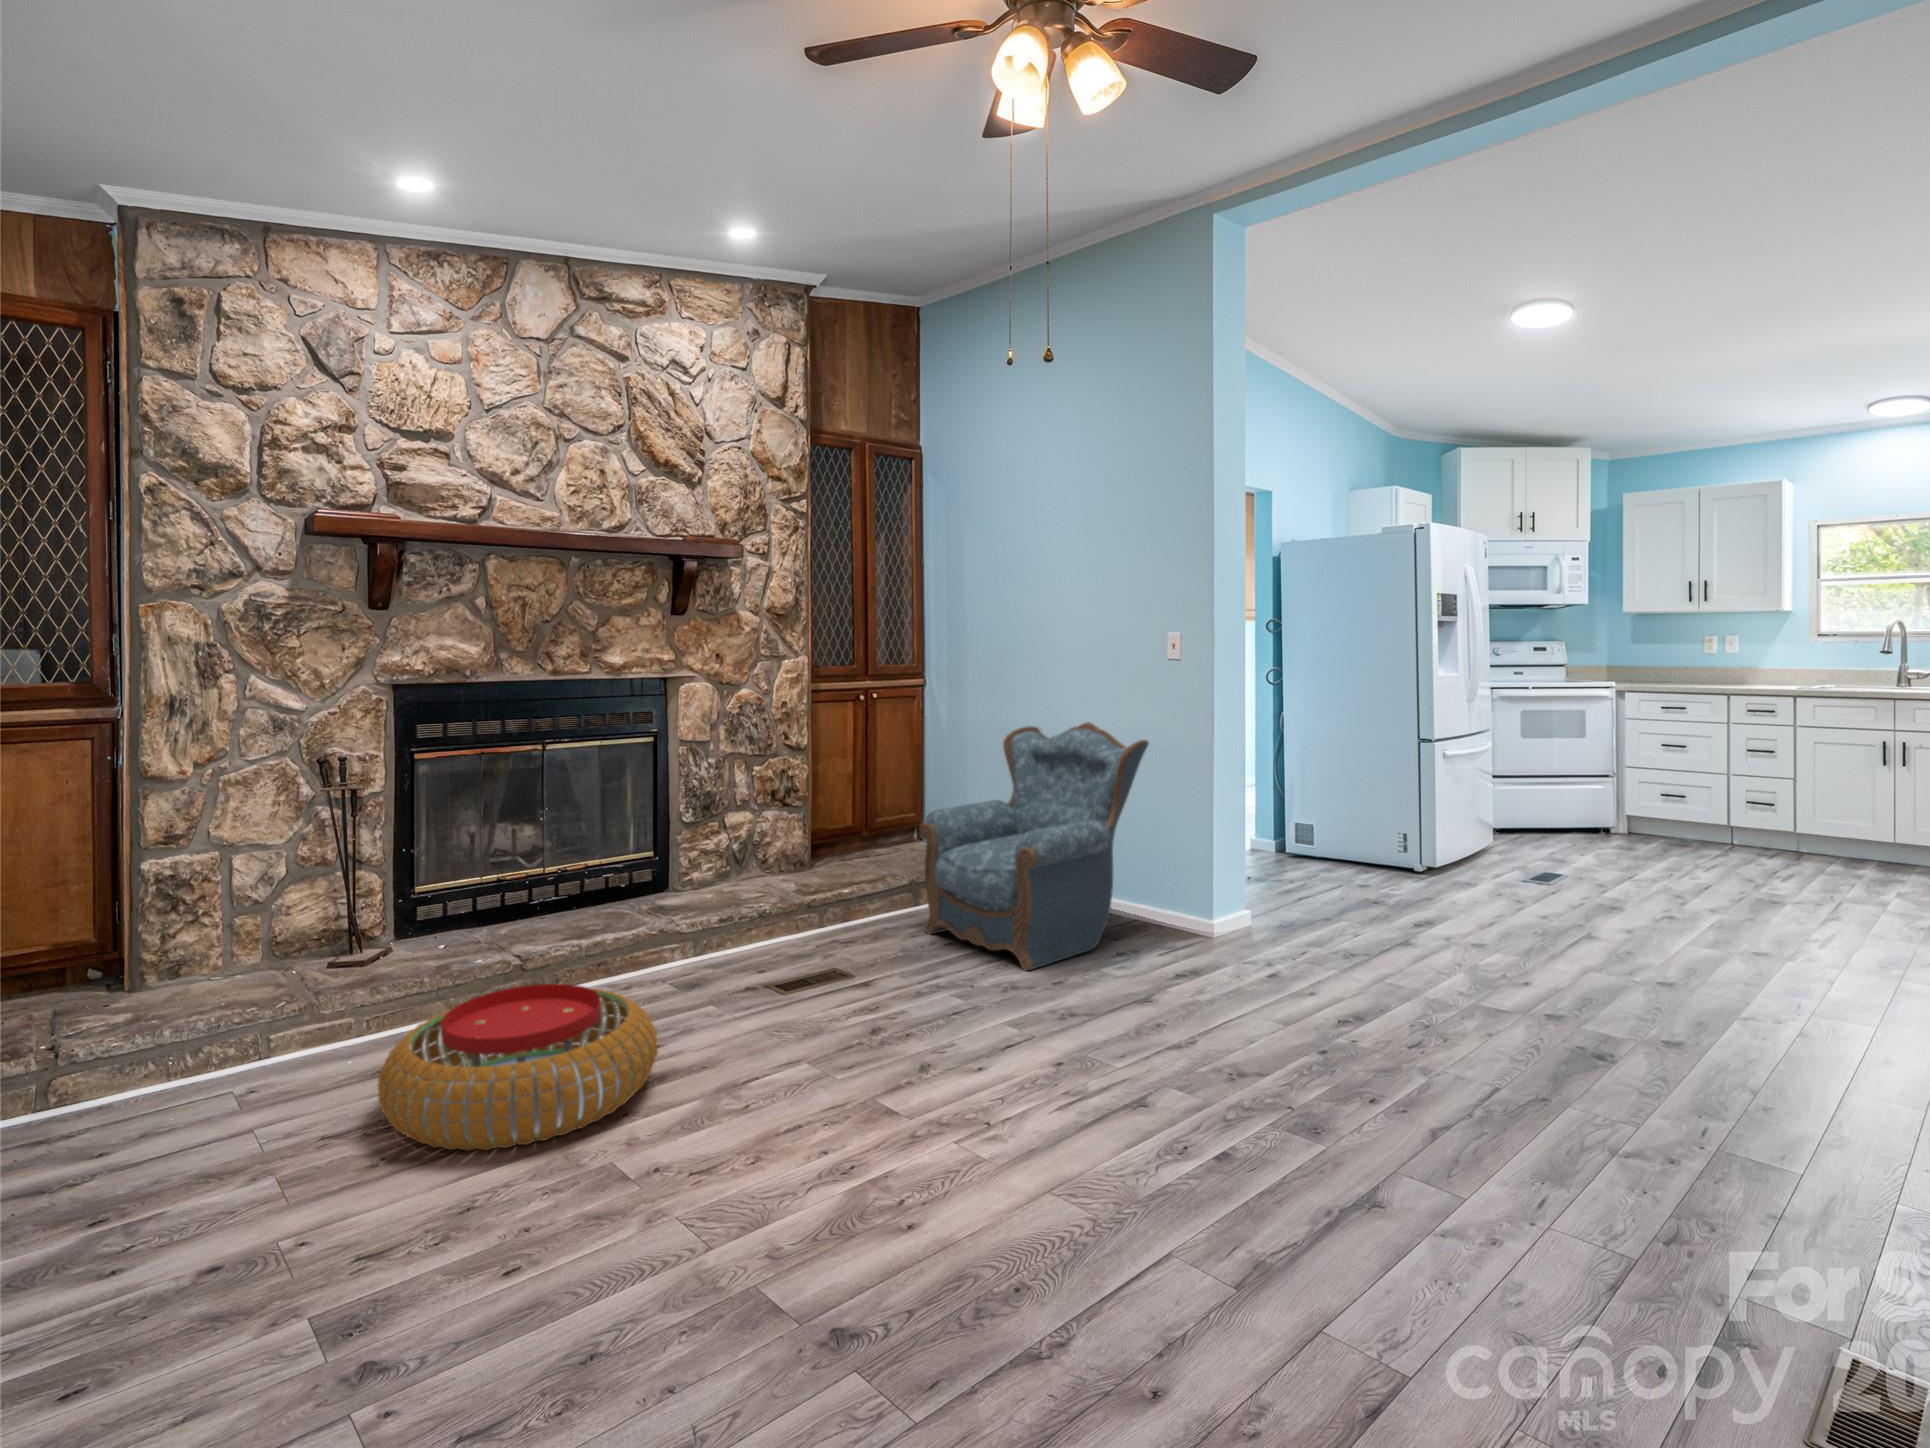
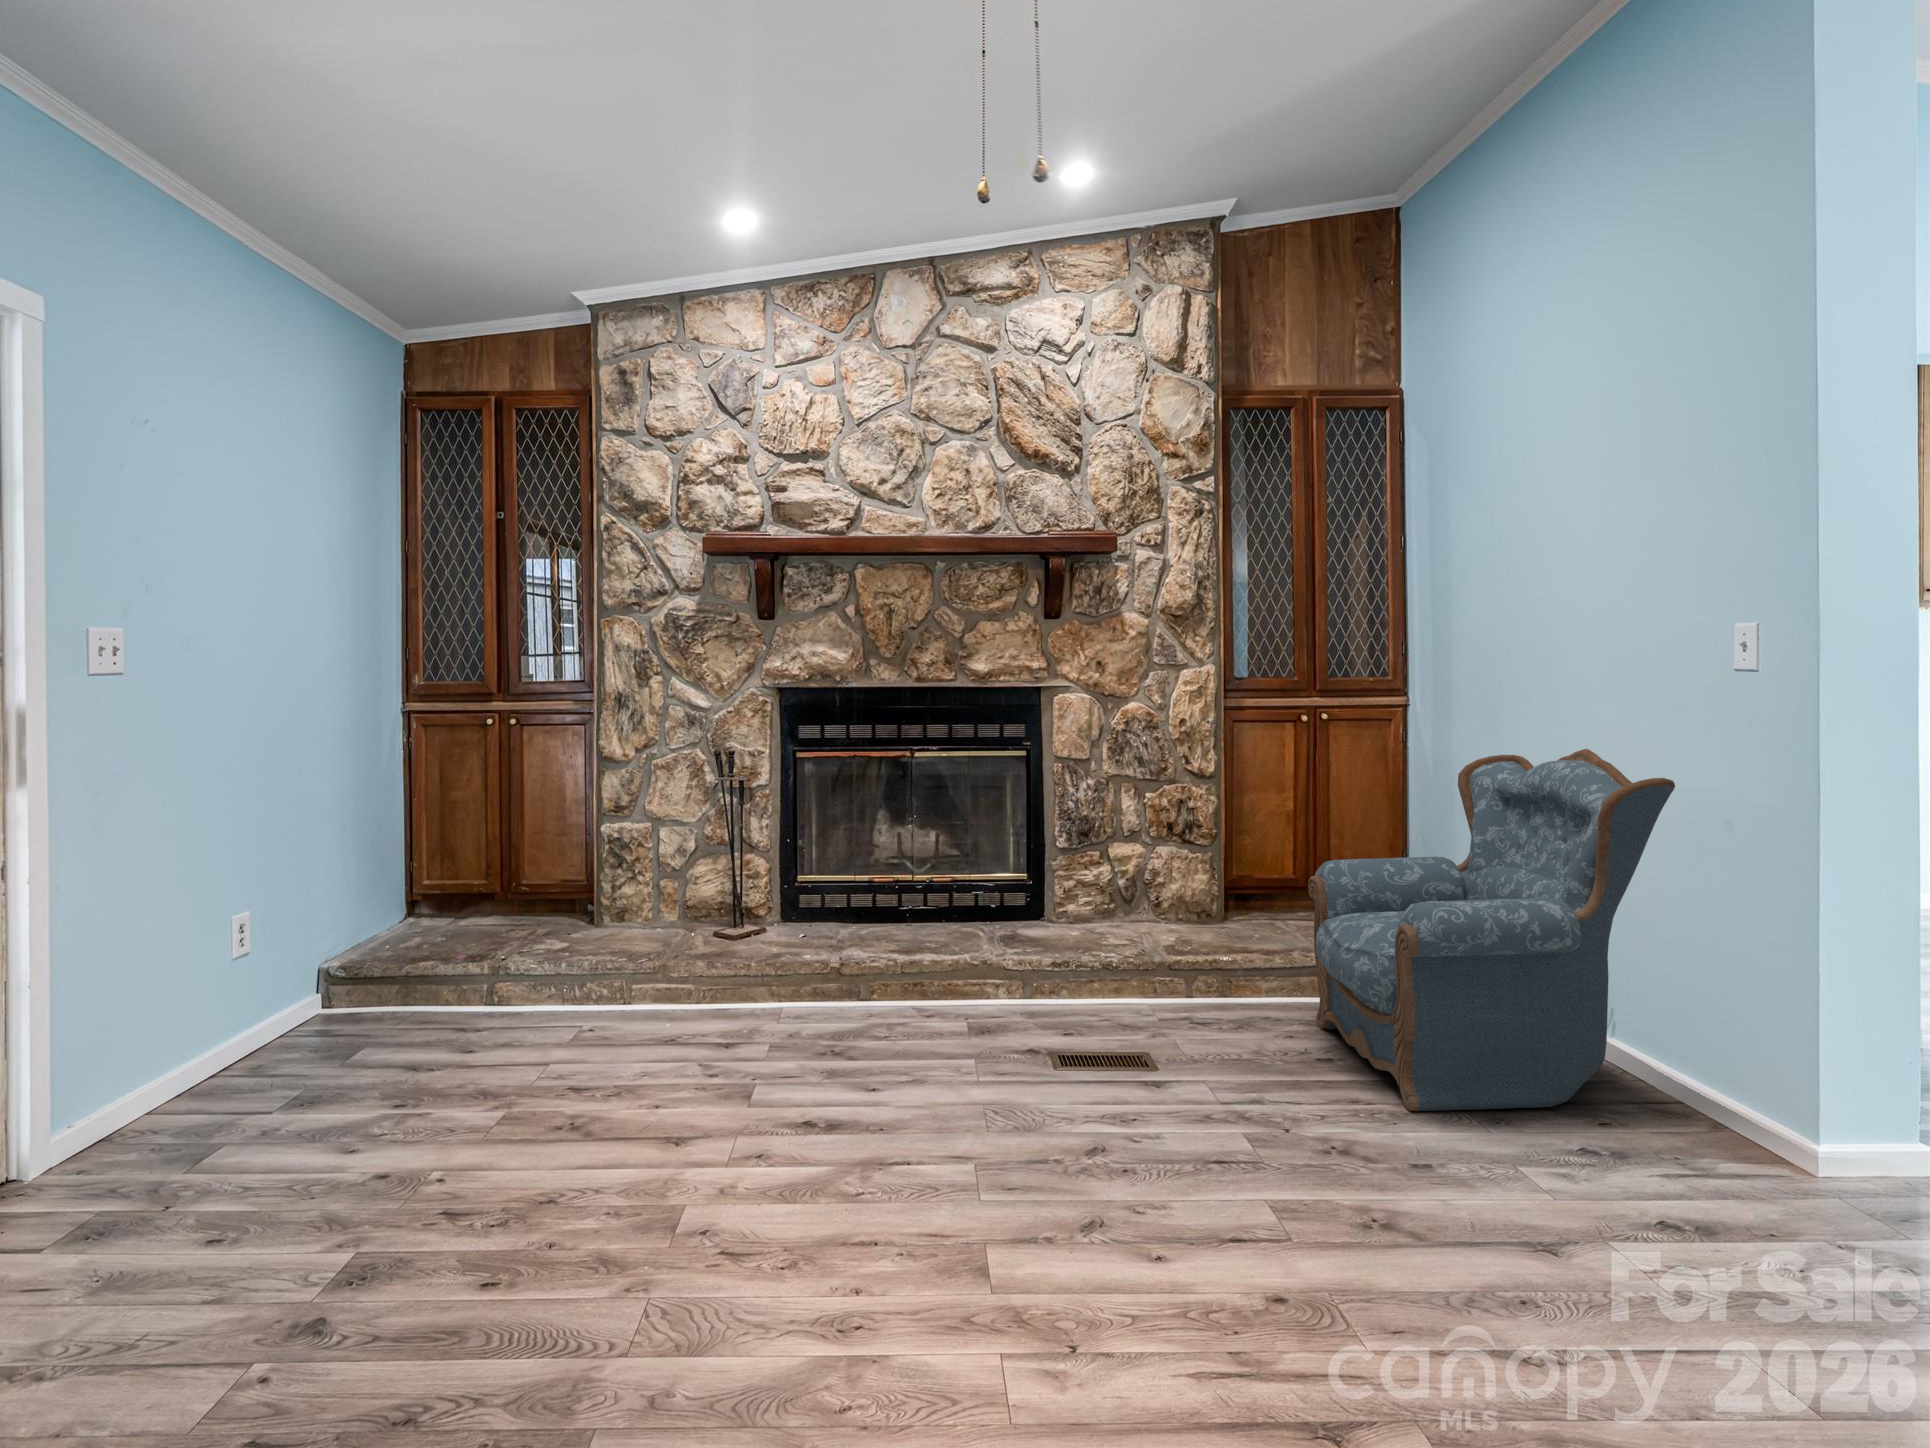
pouf: present [378,984,658,1151] -> none [587,983,850,1145]

